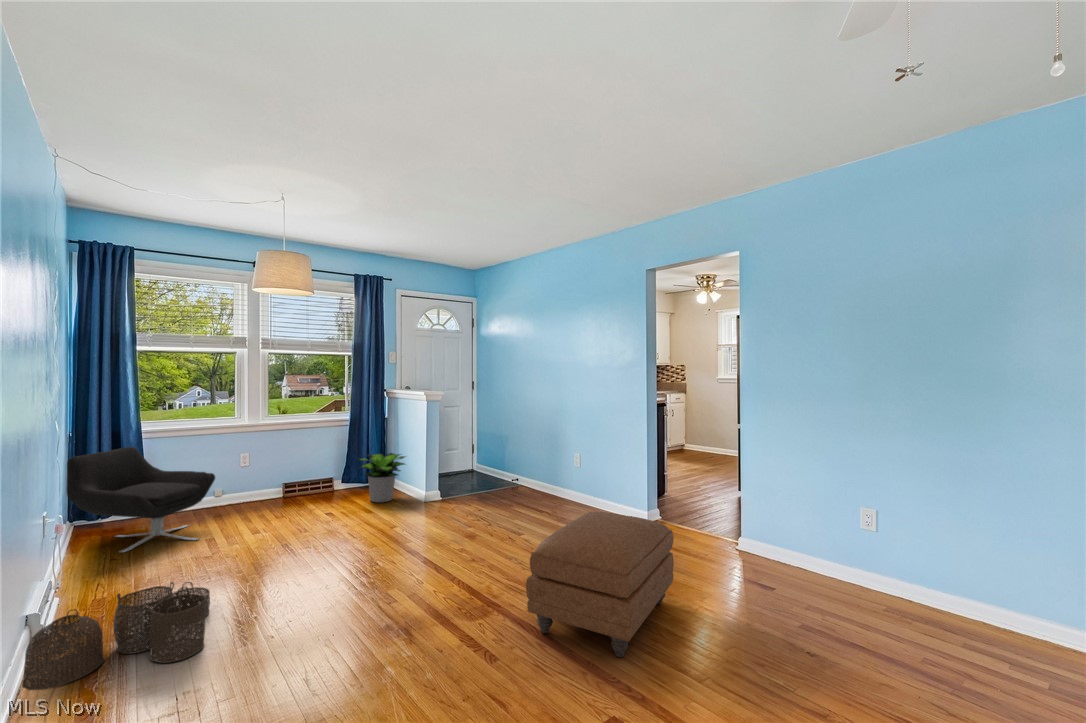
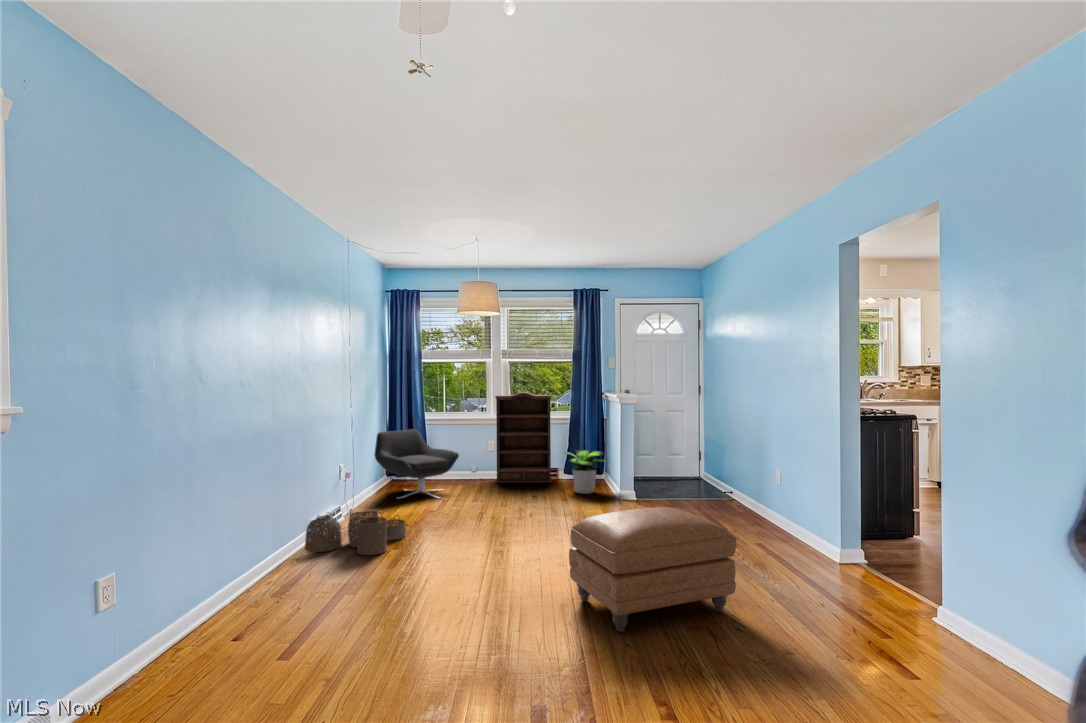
bookshelf: none [252,390,330,504] -> present [495,392,552,483]

